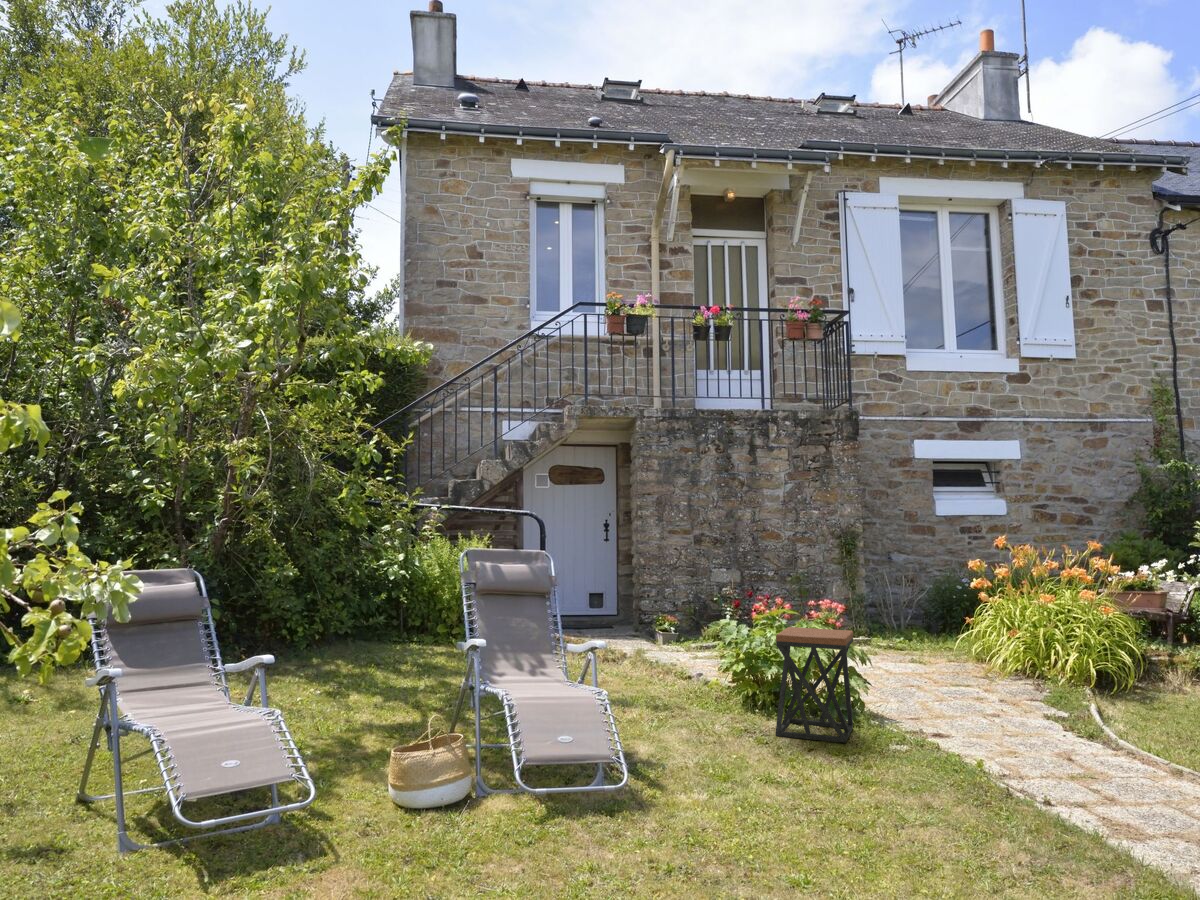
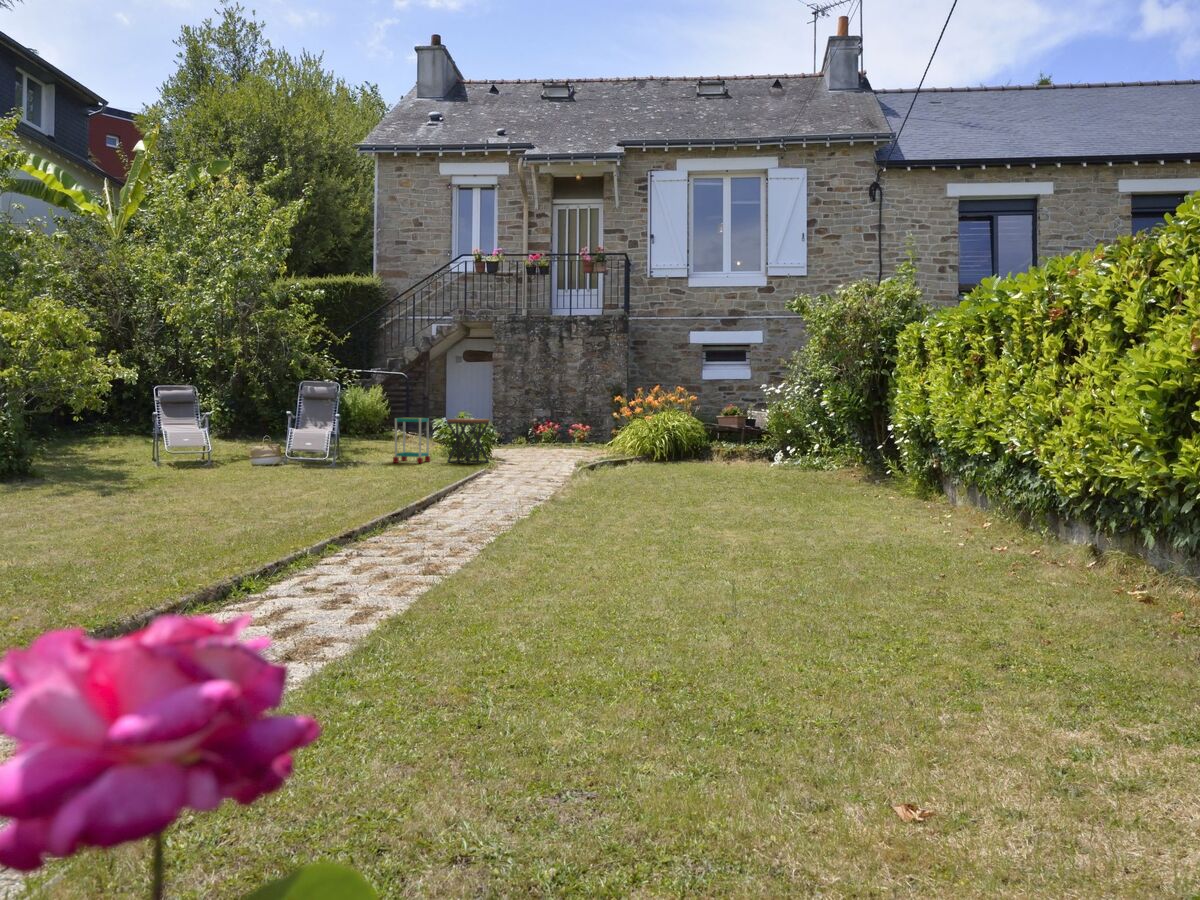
side table: none [665,631,743,748] -> present [393,418,430,463]

